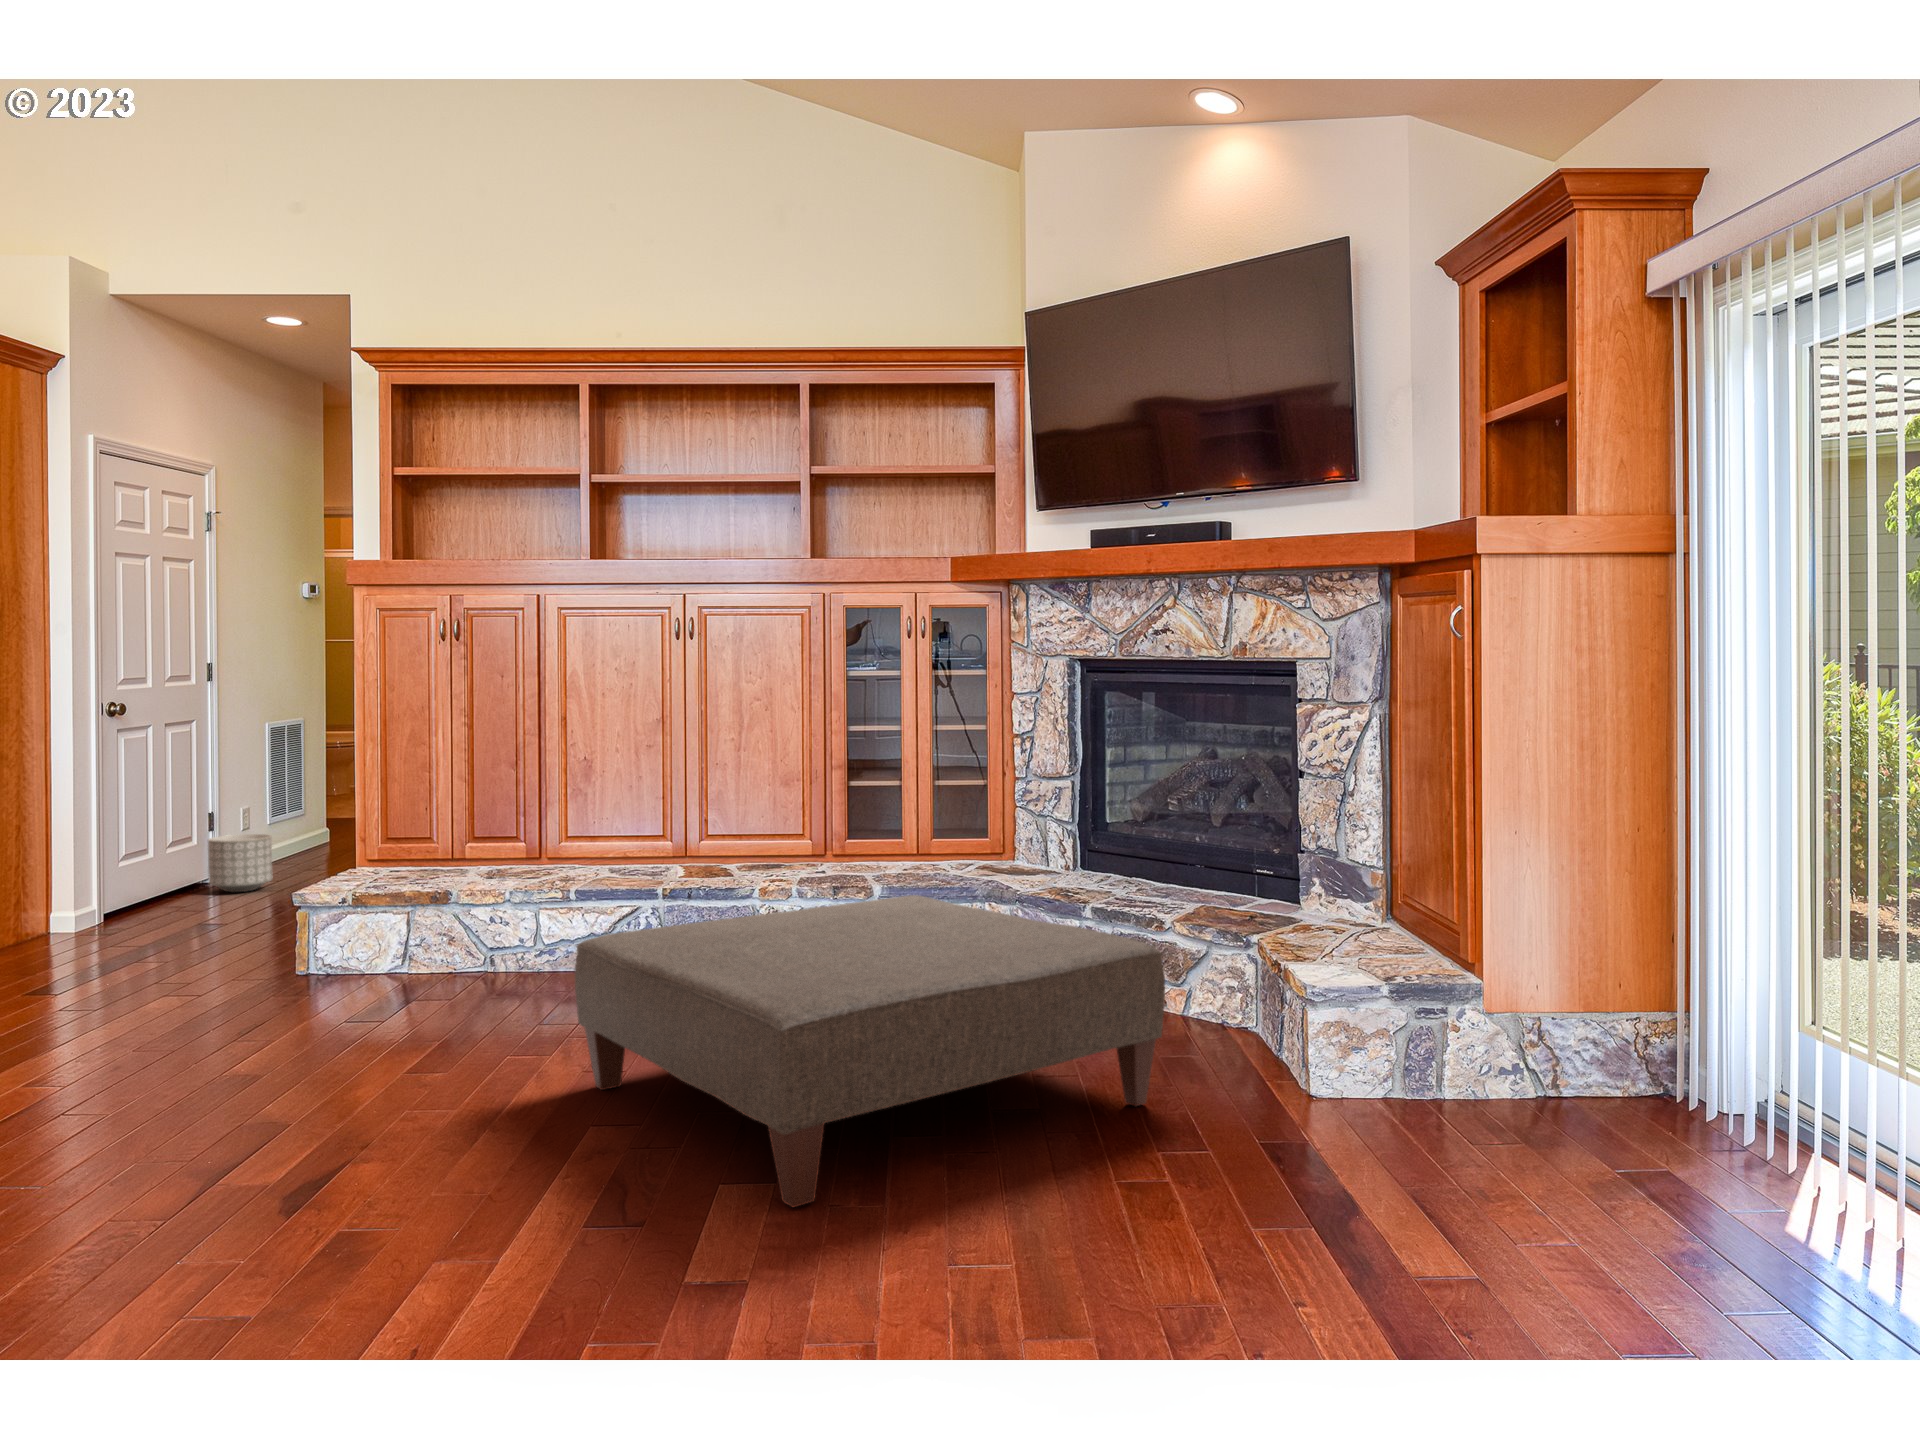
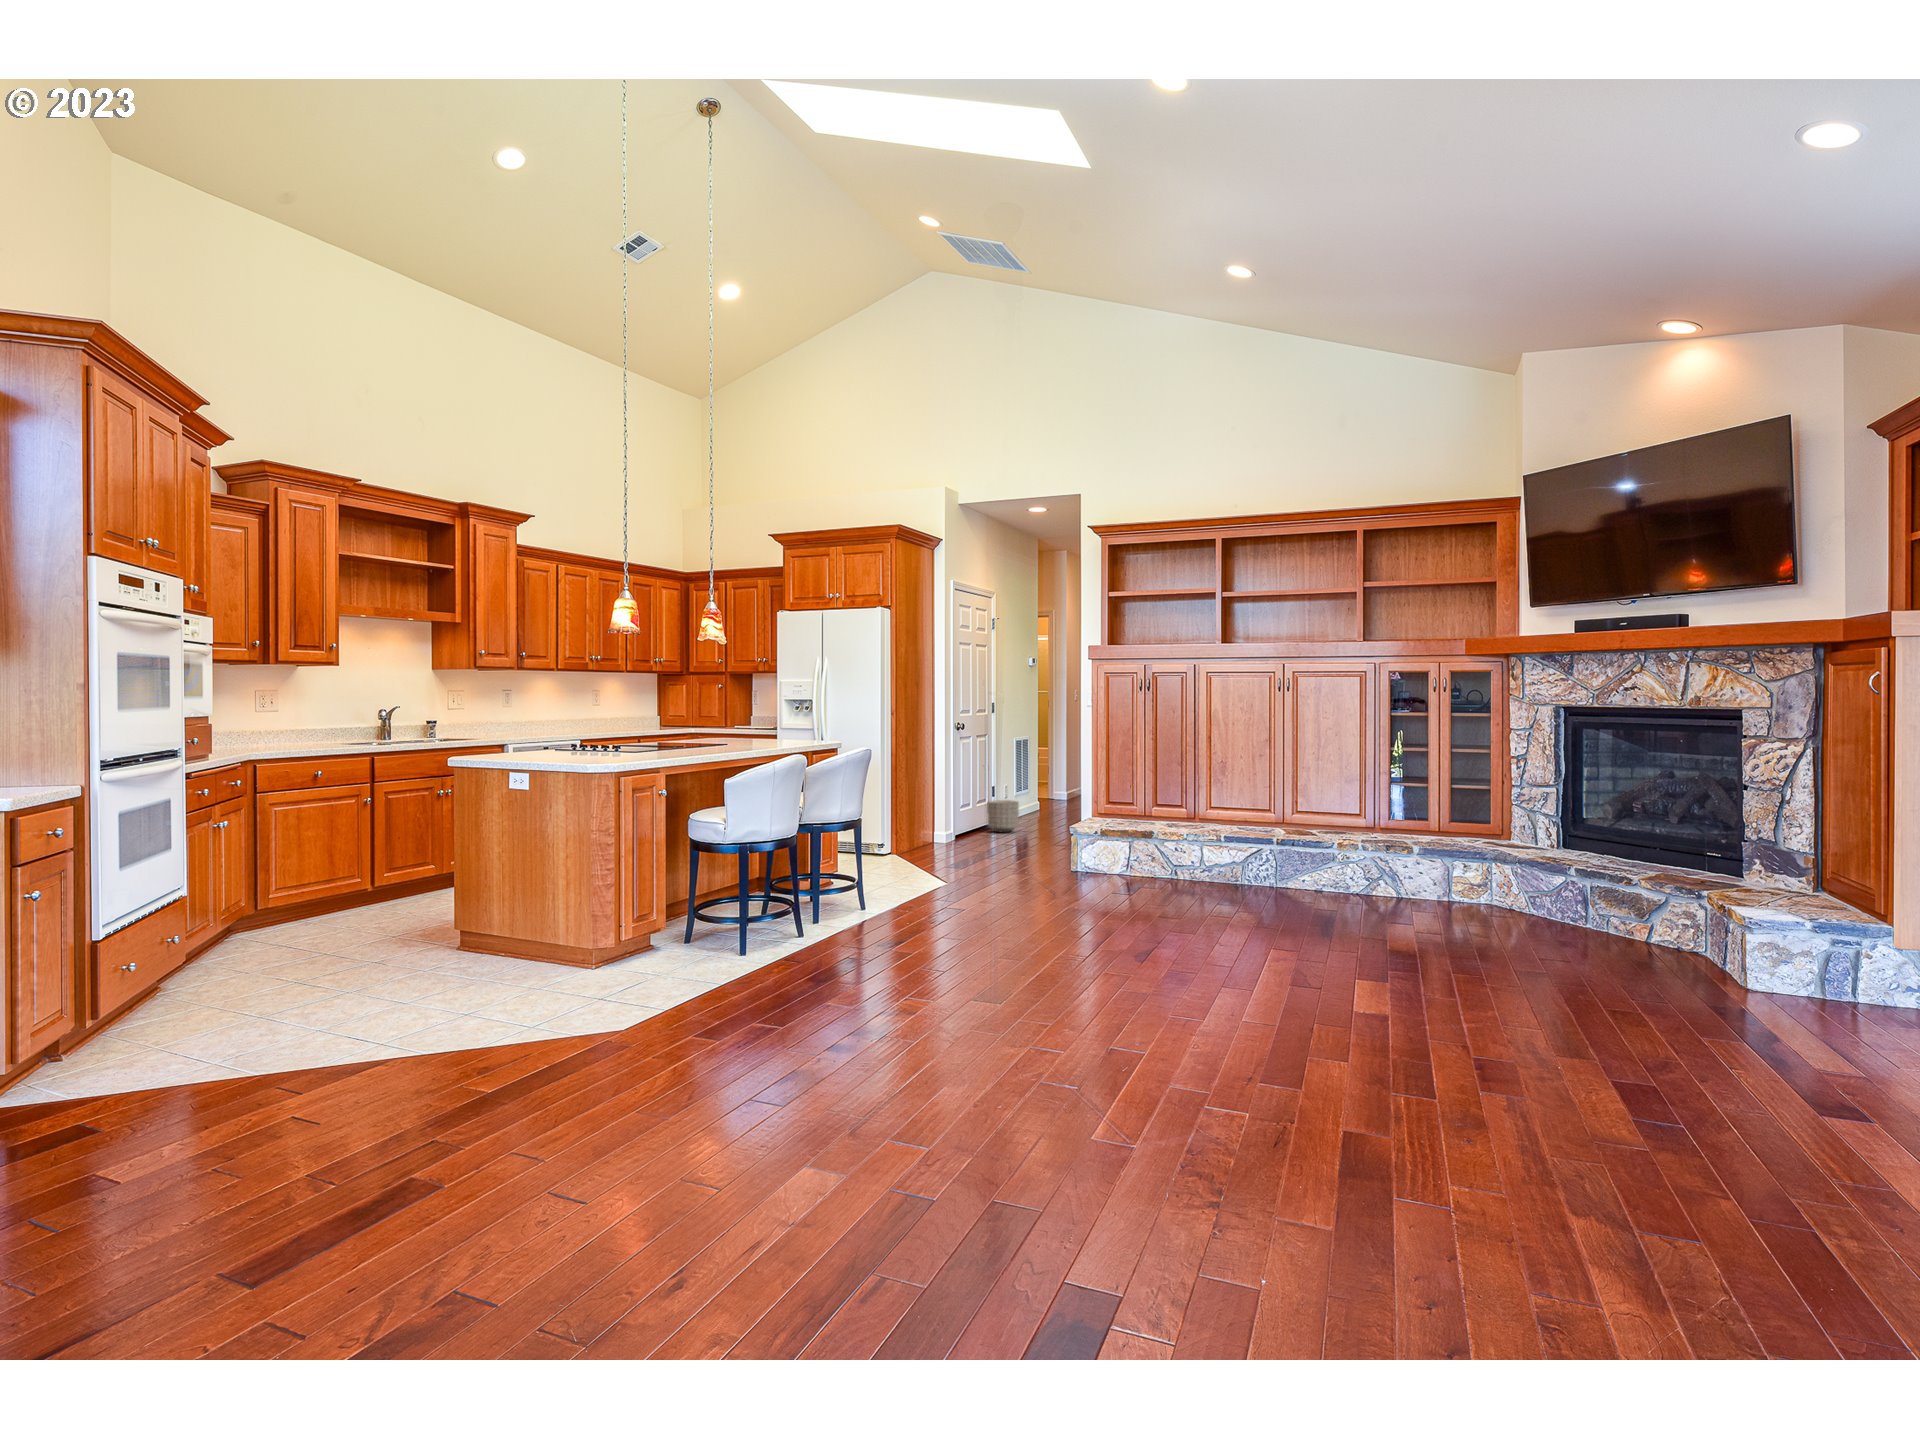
ottoman: present [575,895,1165,1207] -> none [1258,849,1638,992]

